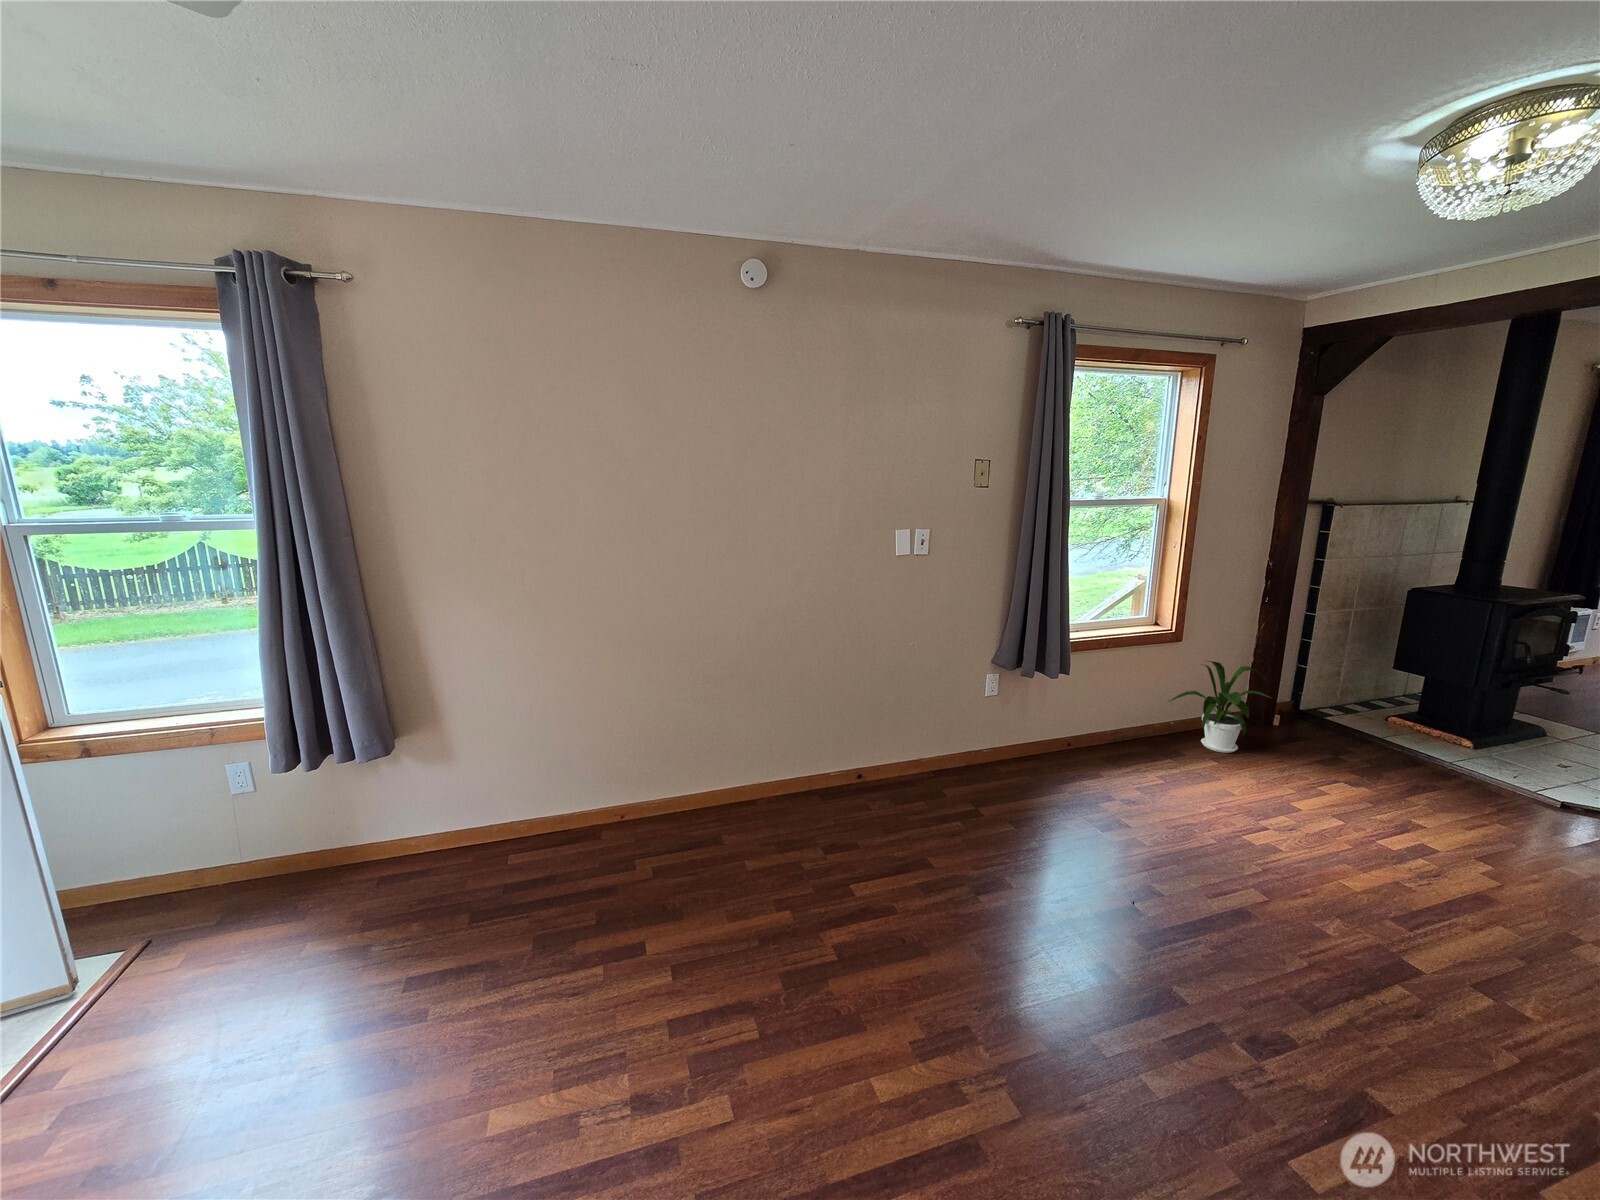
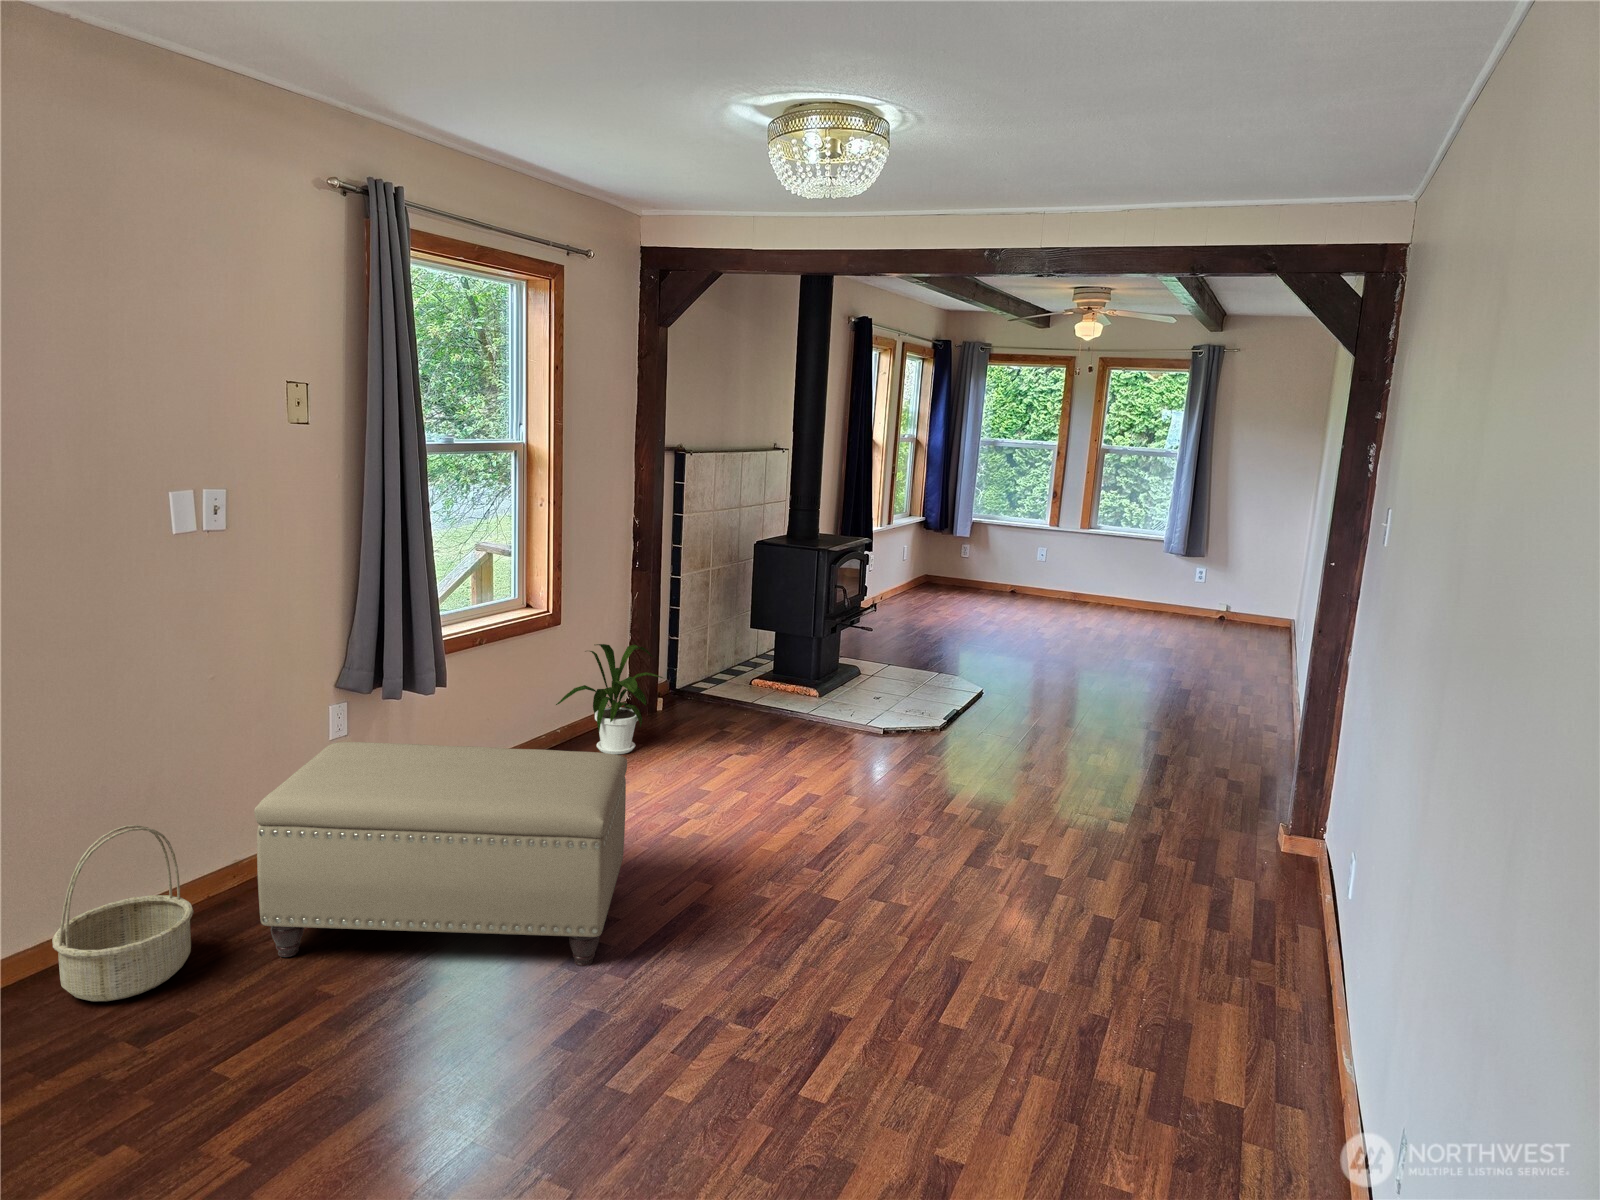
ottoman: none [909,697,1192,922] -> present [254,742,627,966]
basket: none [808,720,878,817] -> present [52,825,194,1001]

